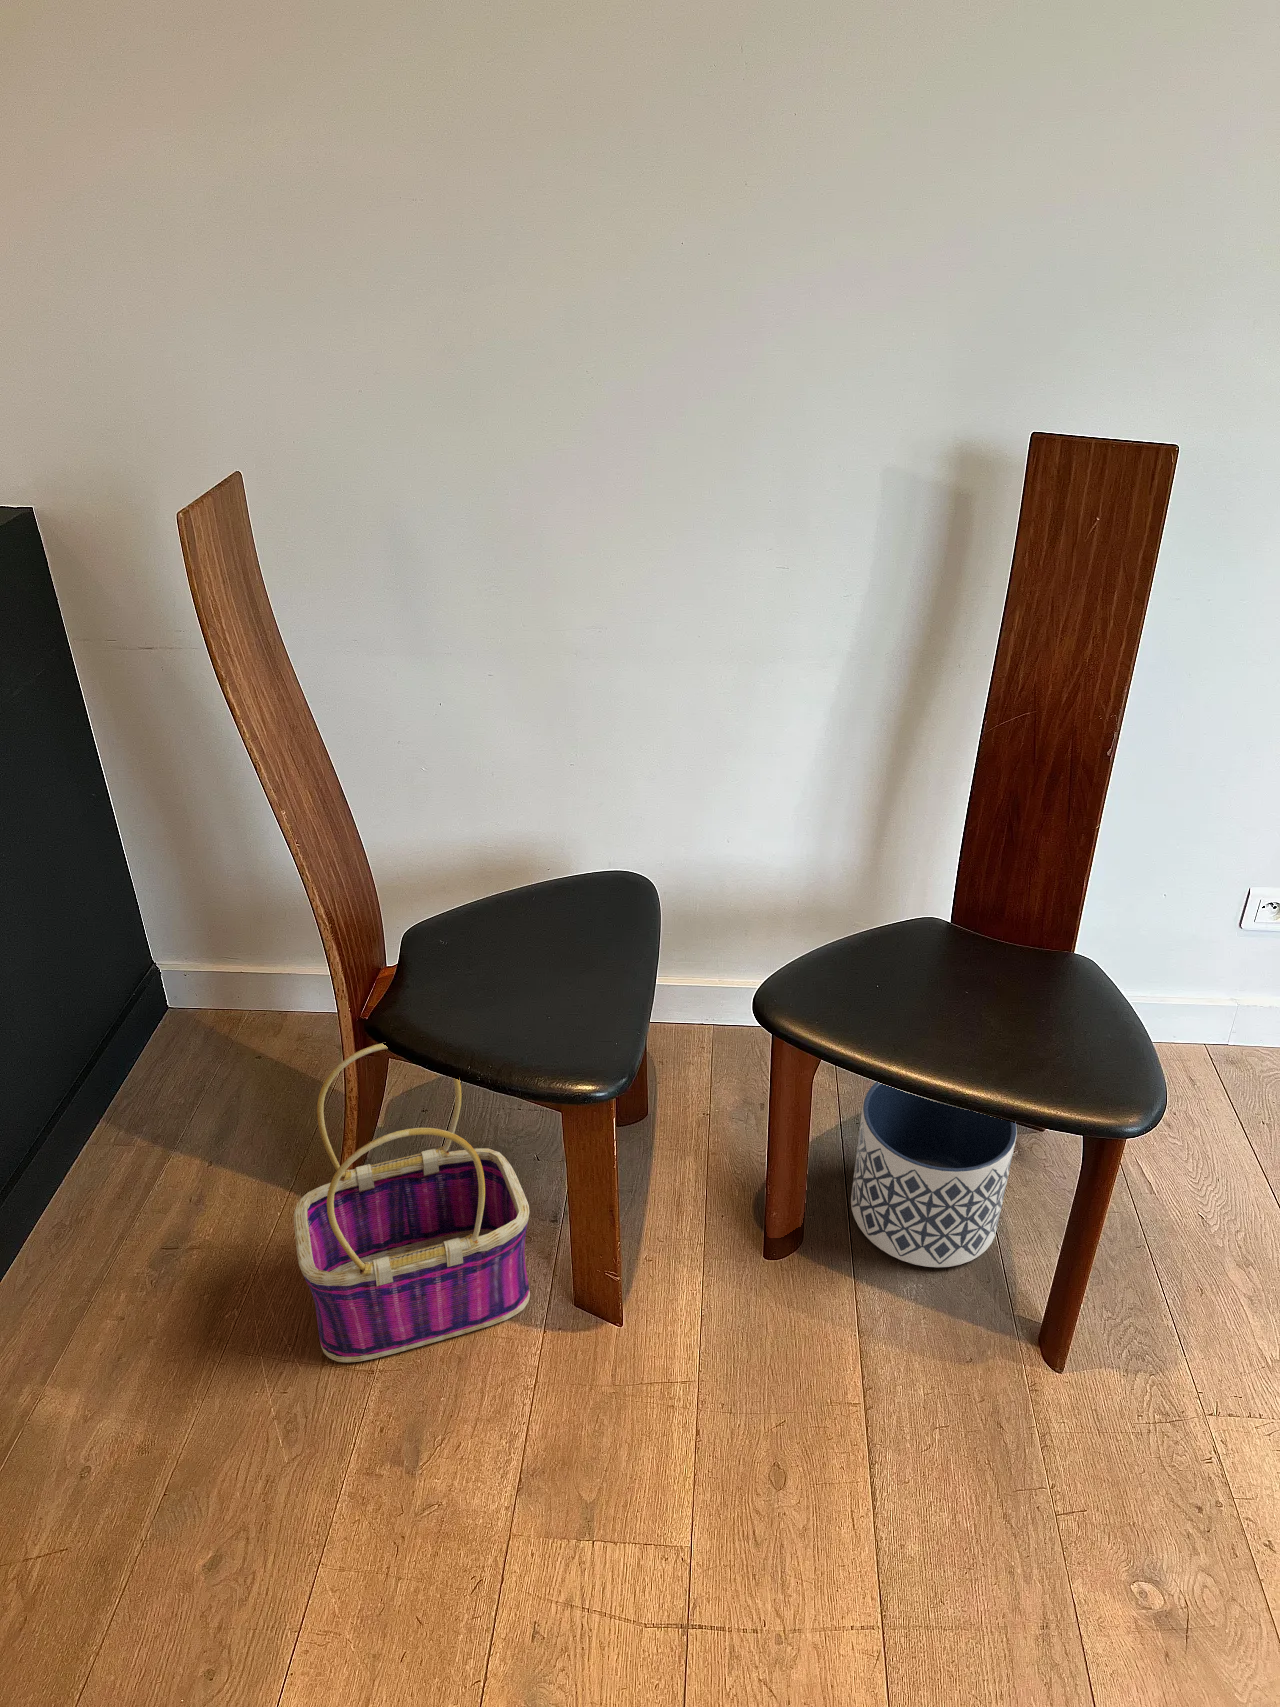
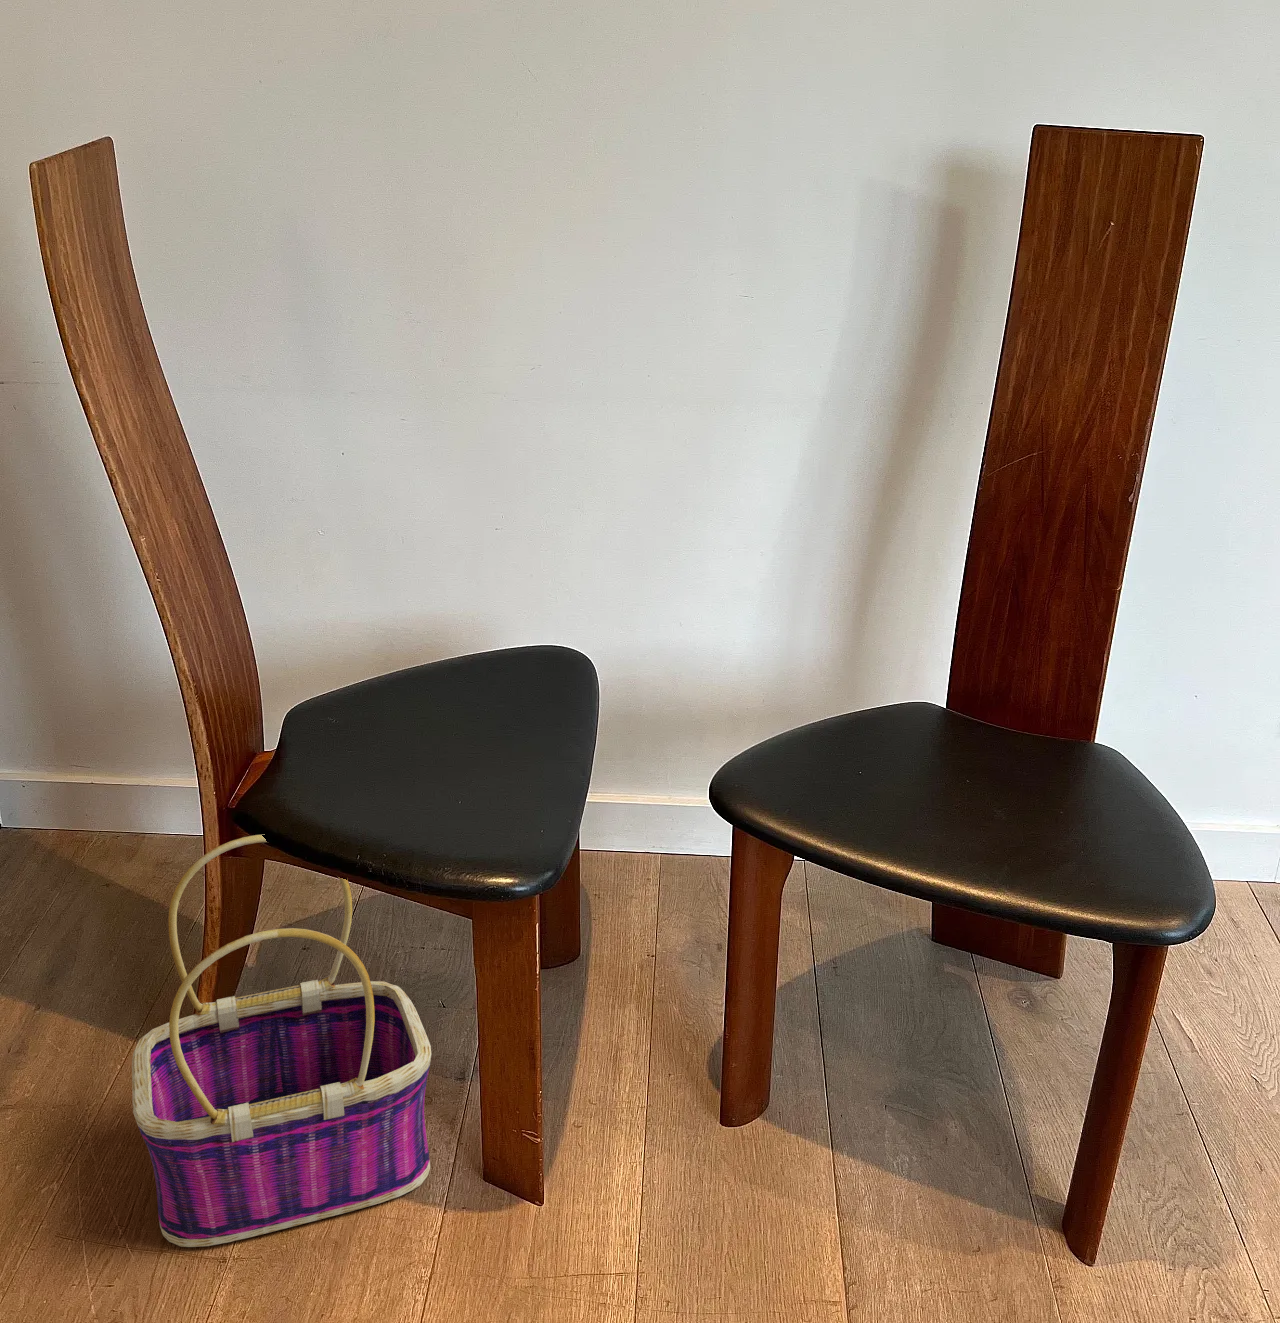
planter: present [851,1082,1017,1267] -> none [829,897,1030,1139]

